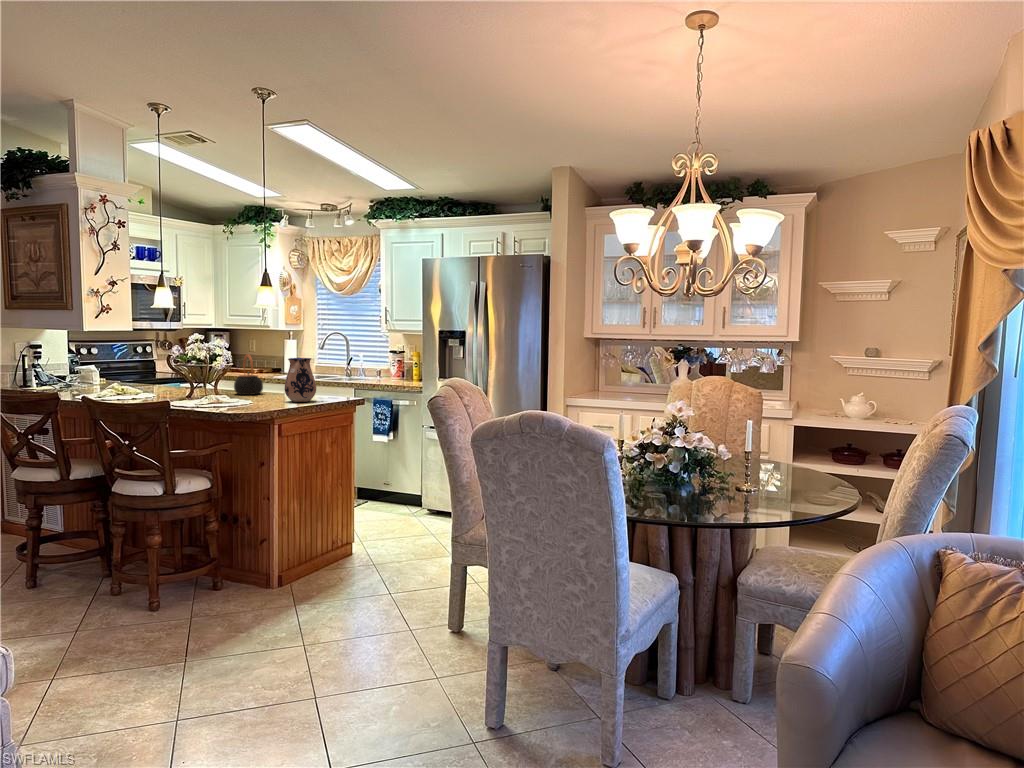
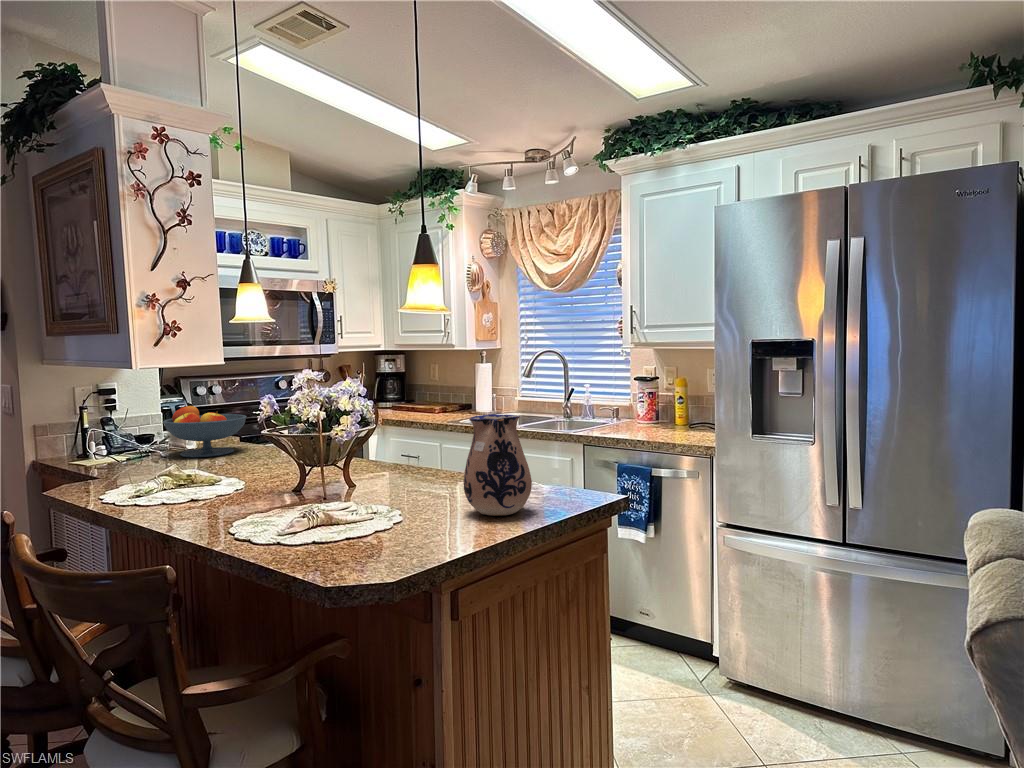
teapot: present [234,354,263,395] -> none [375,402,429,483]
fruit bowl: none [87,357,141,387] -> present [163,406,247,457]

